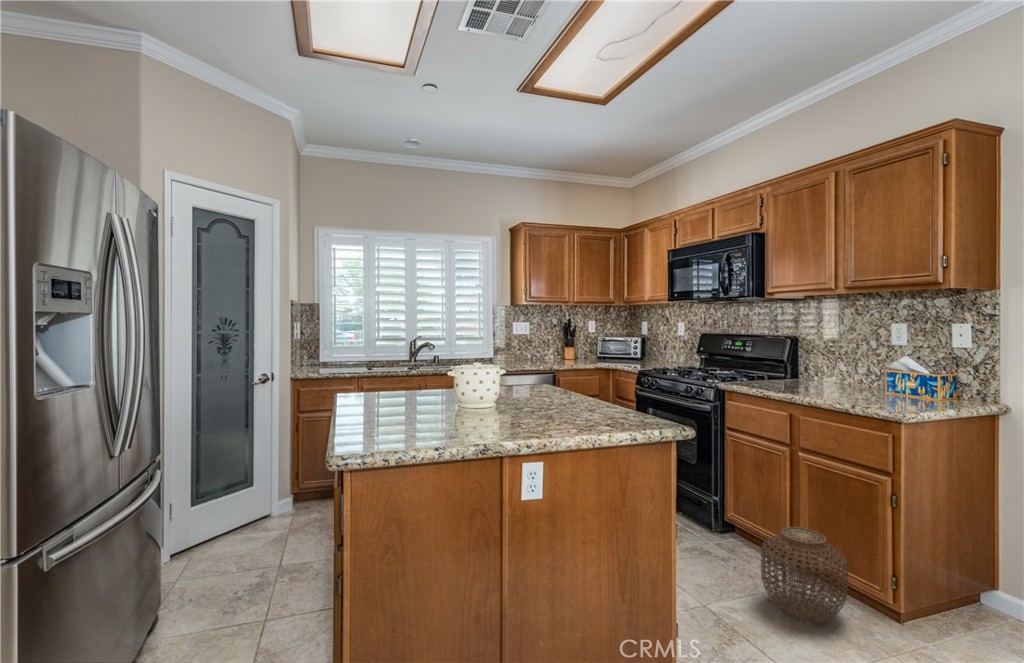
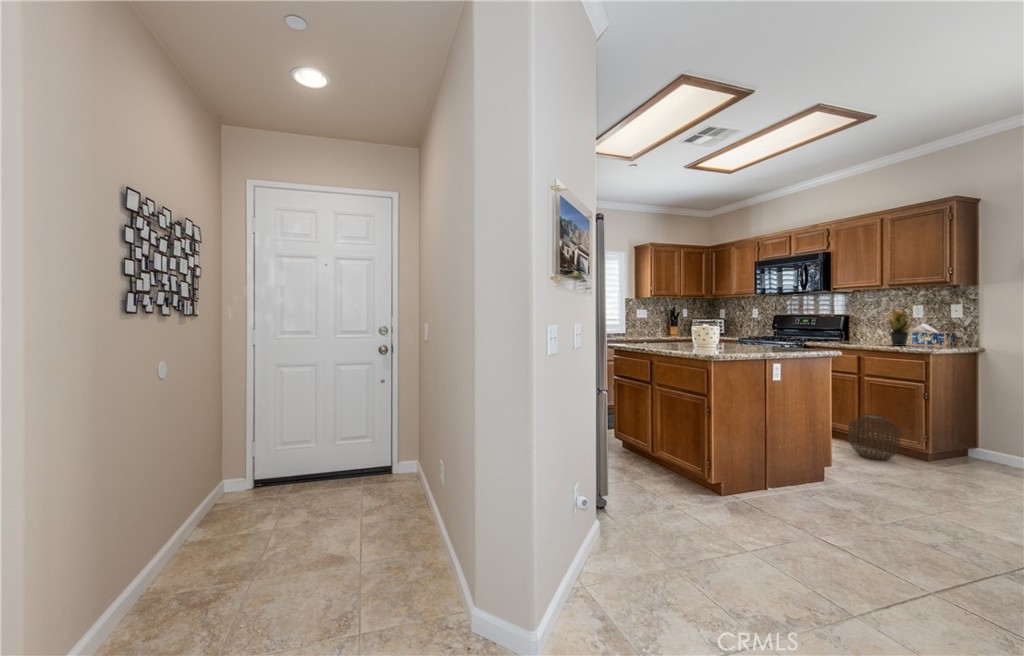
potted plant: none [829,325,888,398] -> present [887,308,911,346]

